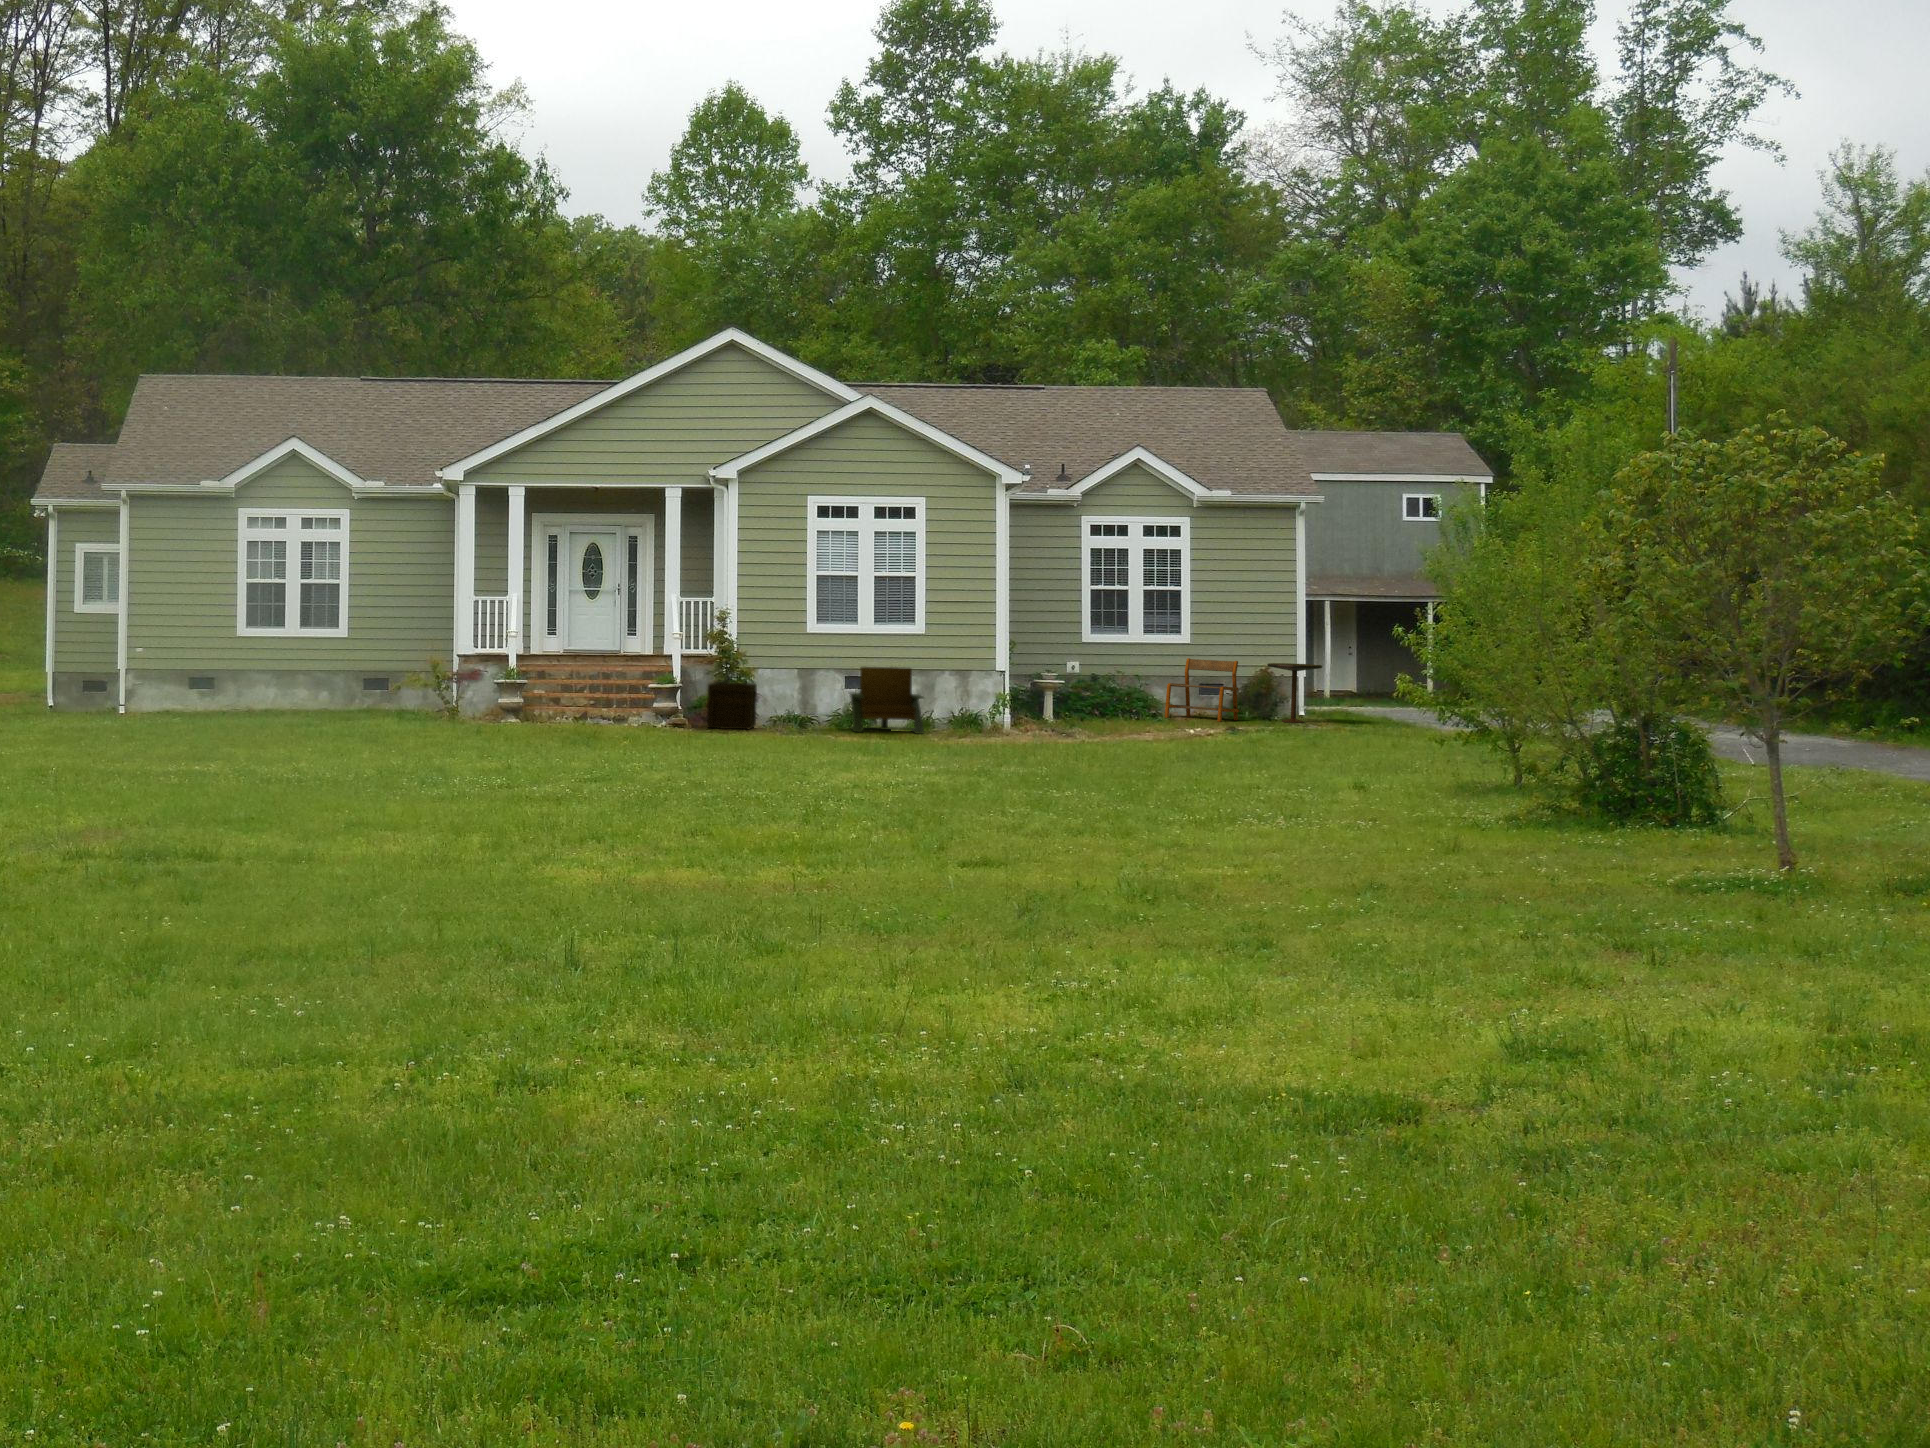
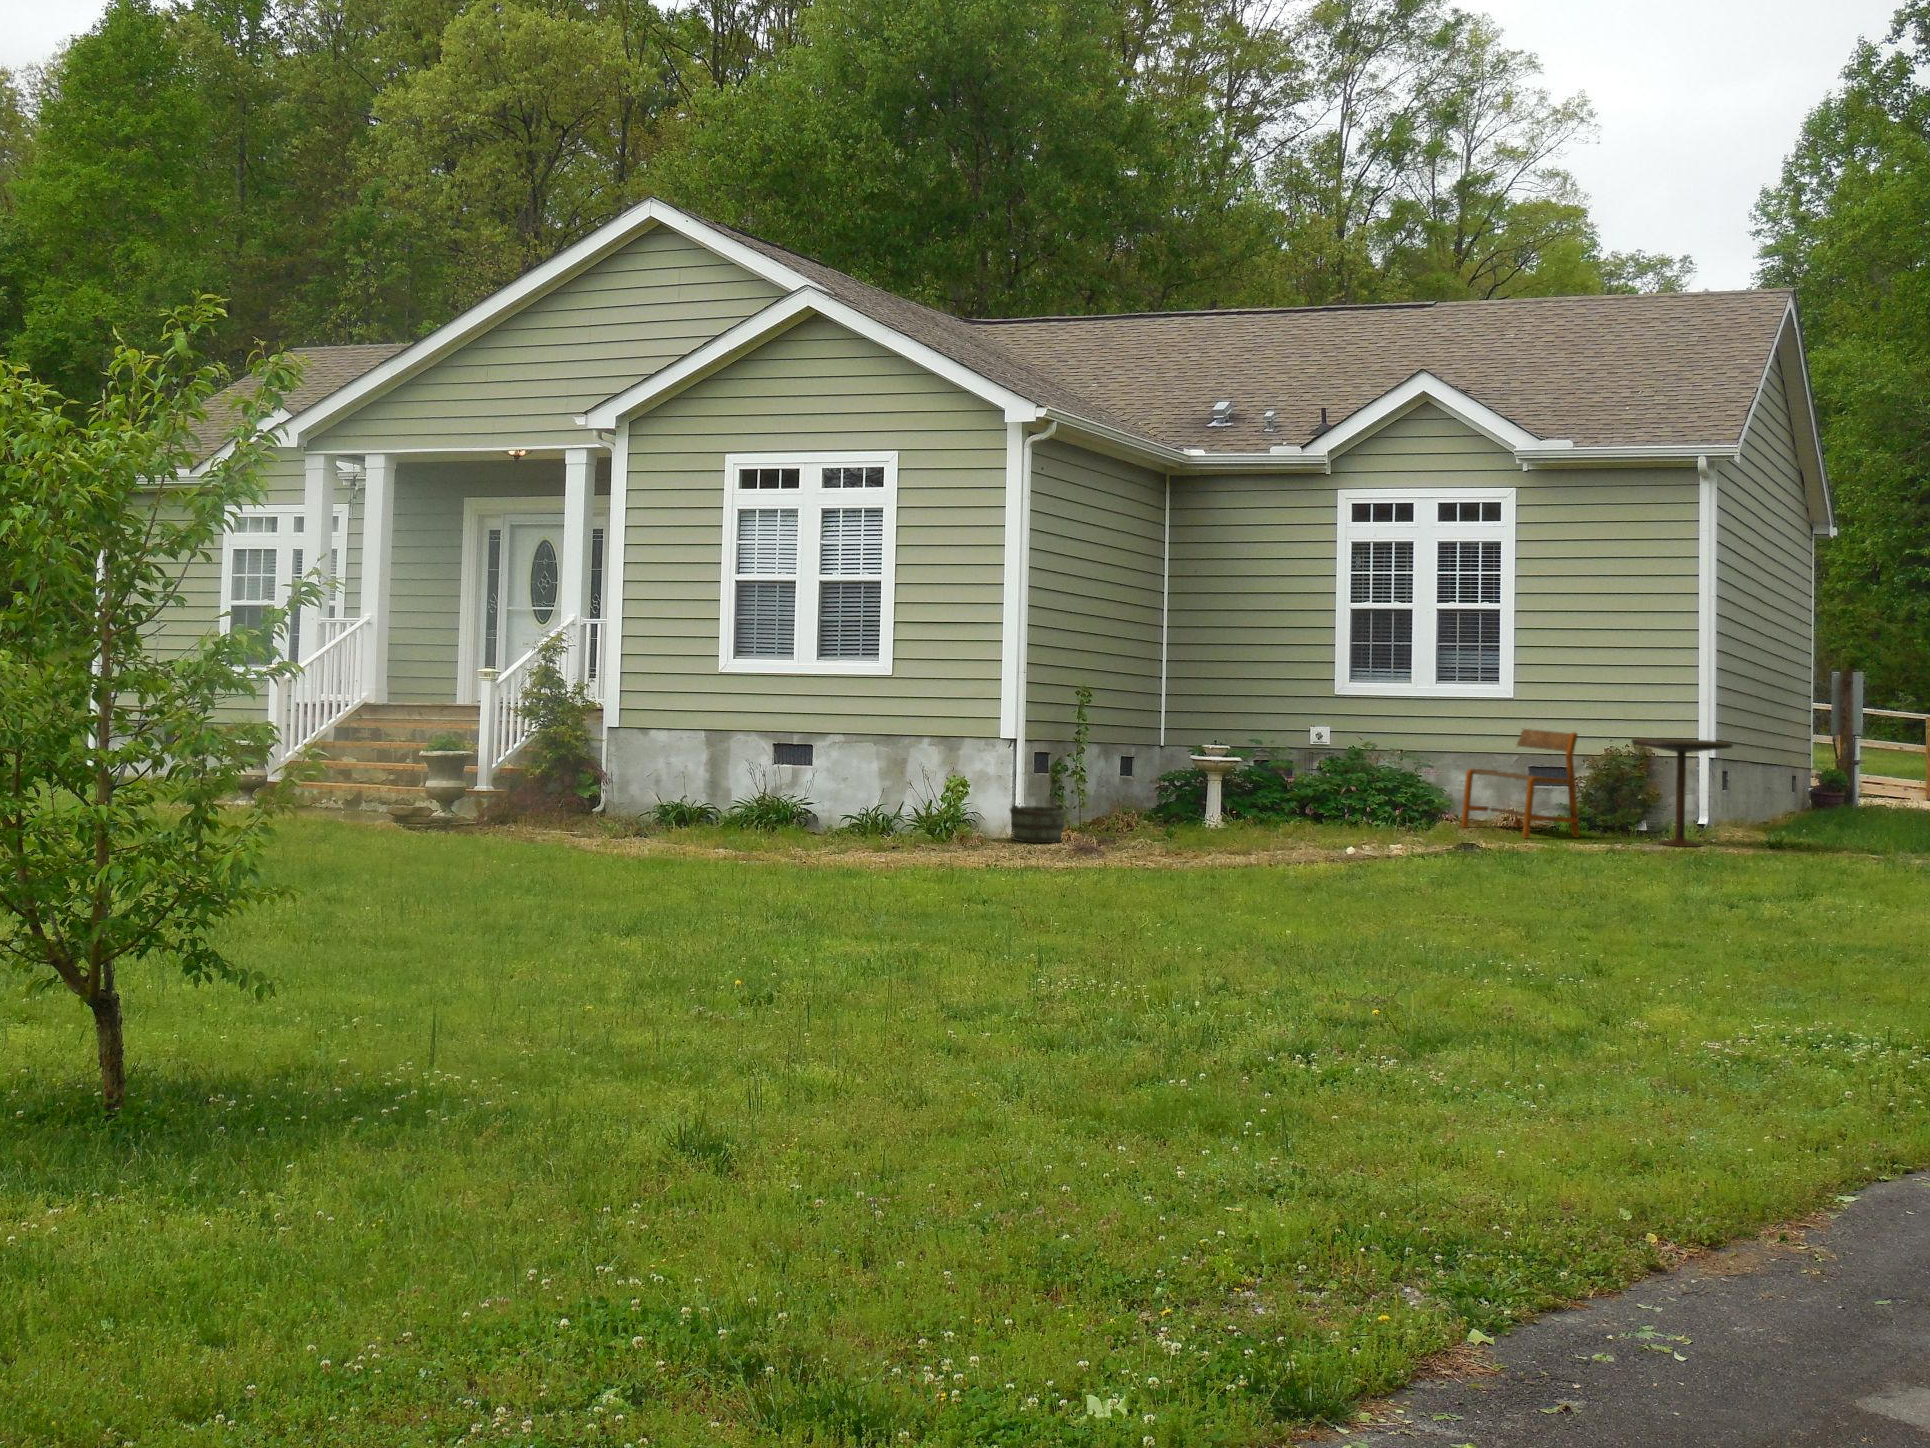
lounge chair: present [851,667,924,734] -> none [728,725,871,837]
wooden crate: present [707,682,757,729] -> none [539,745,637,819]
bucket: none [1008,709,1045,732] -> present [1010,803,1067,843]

